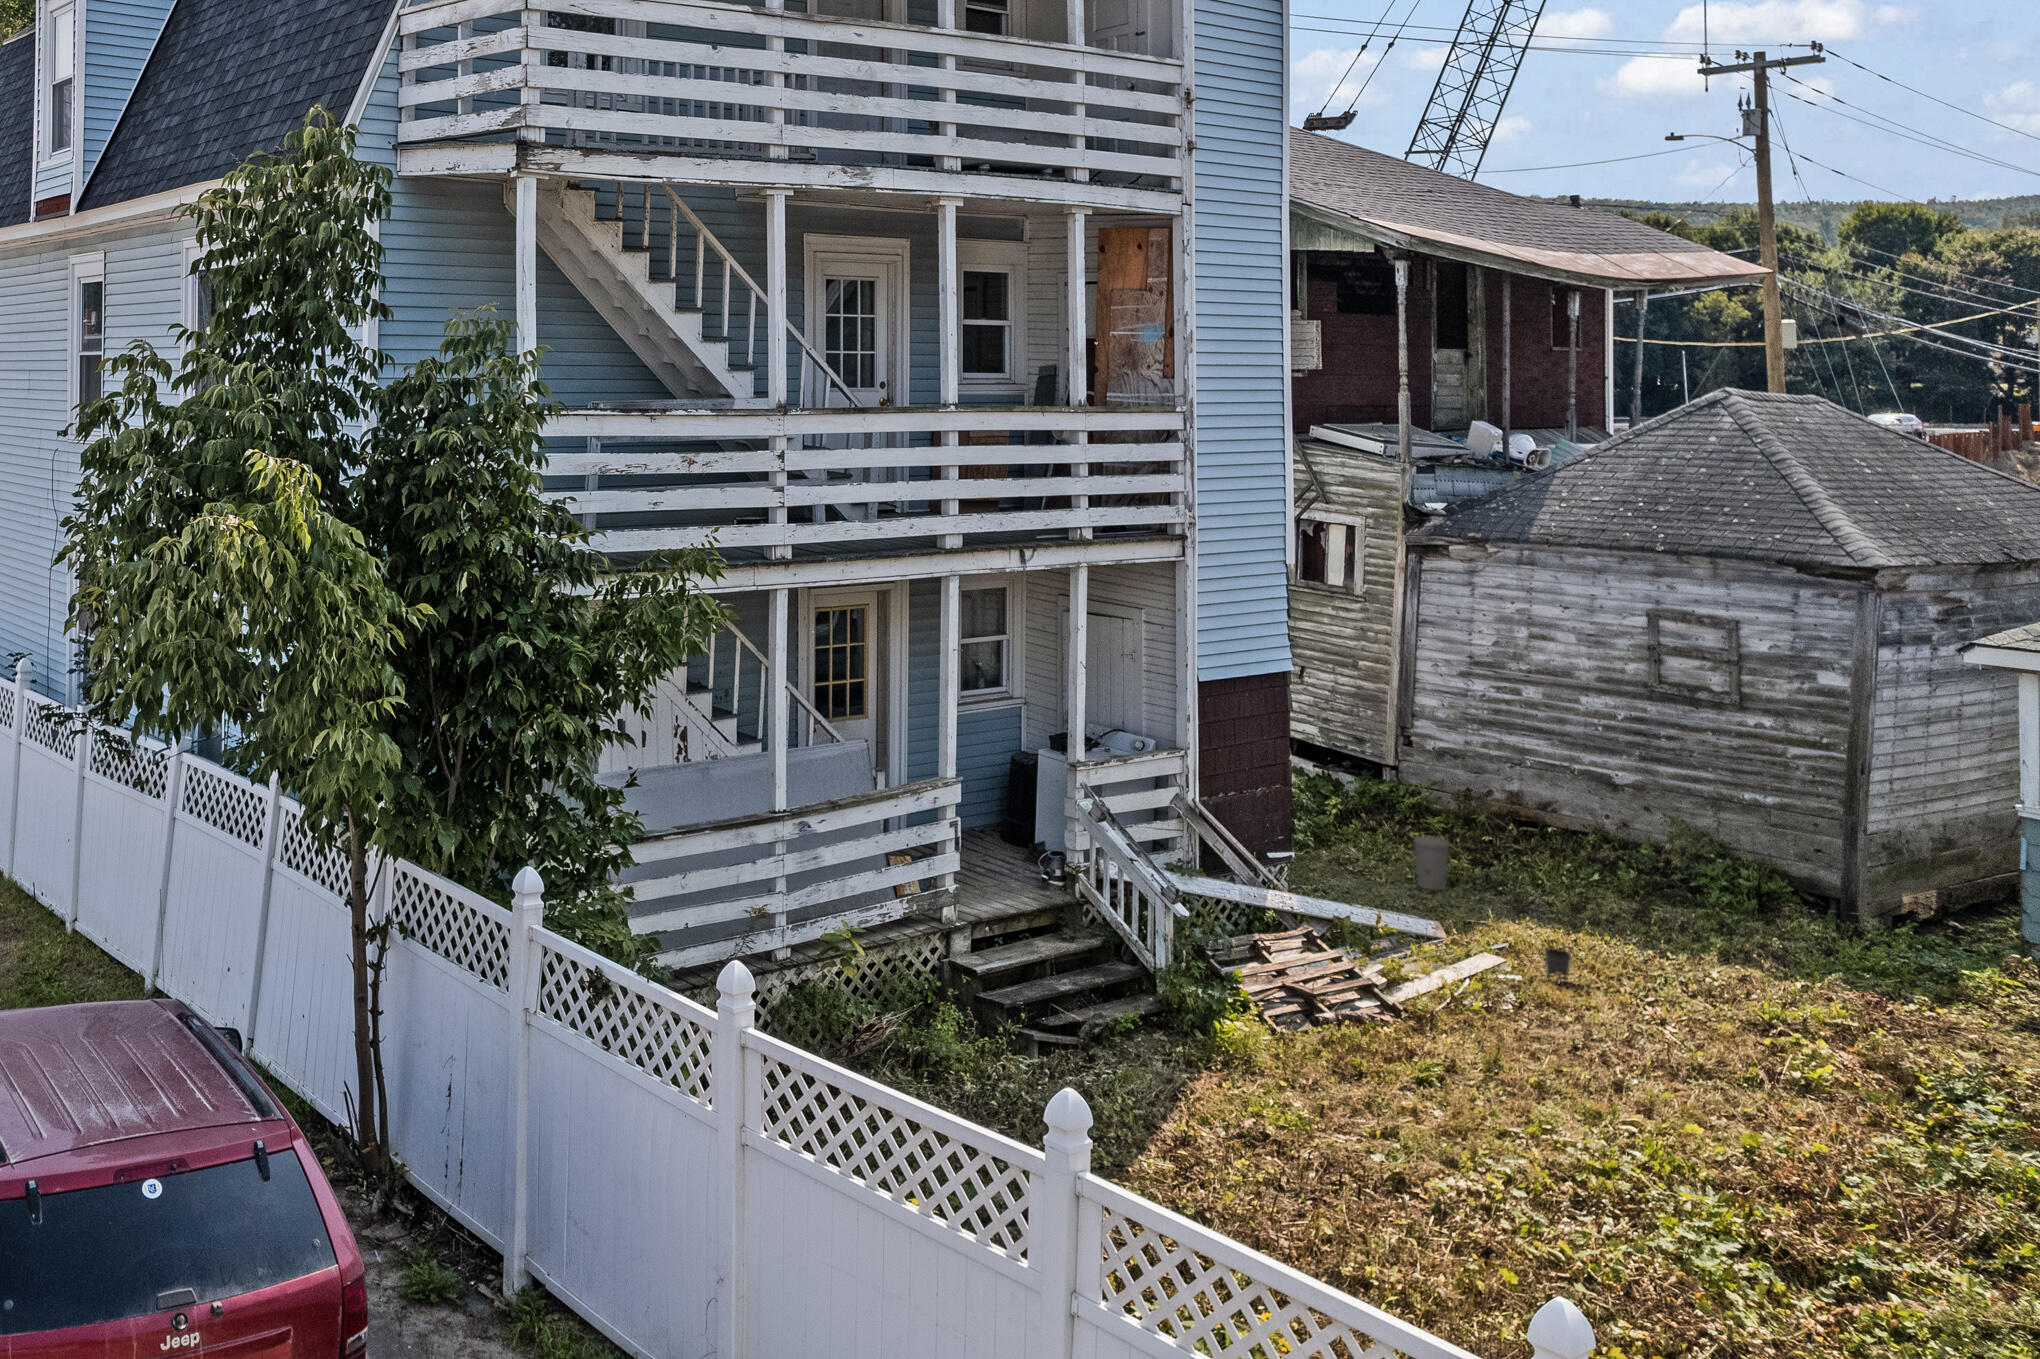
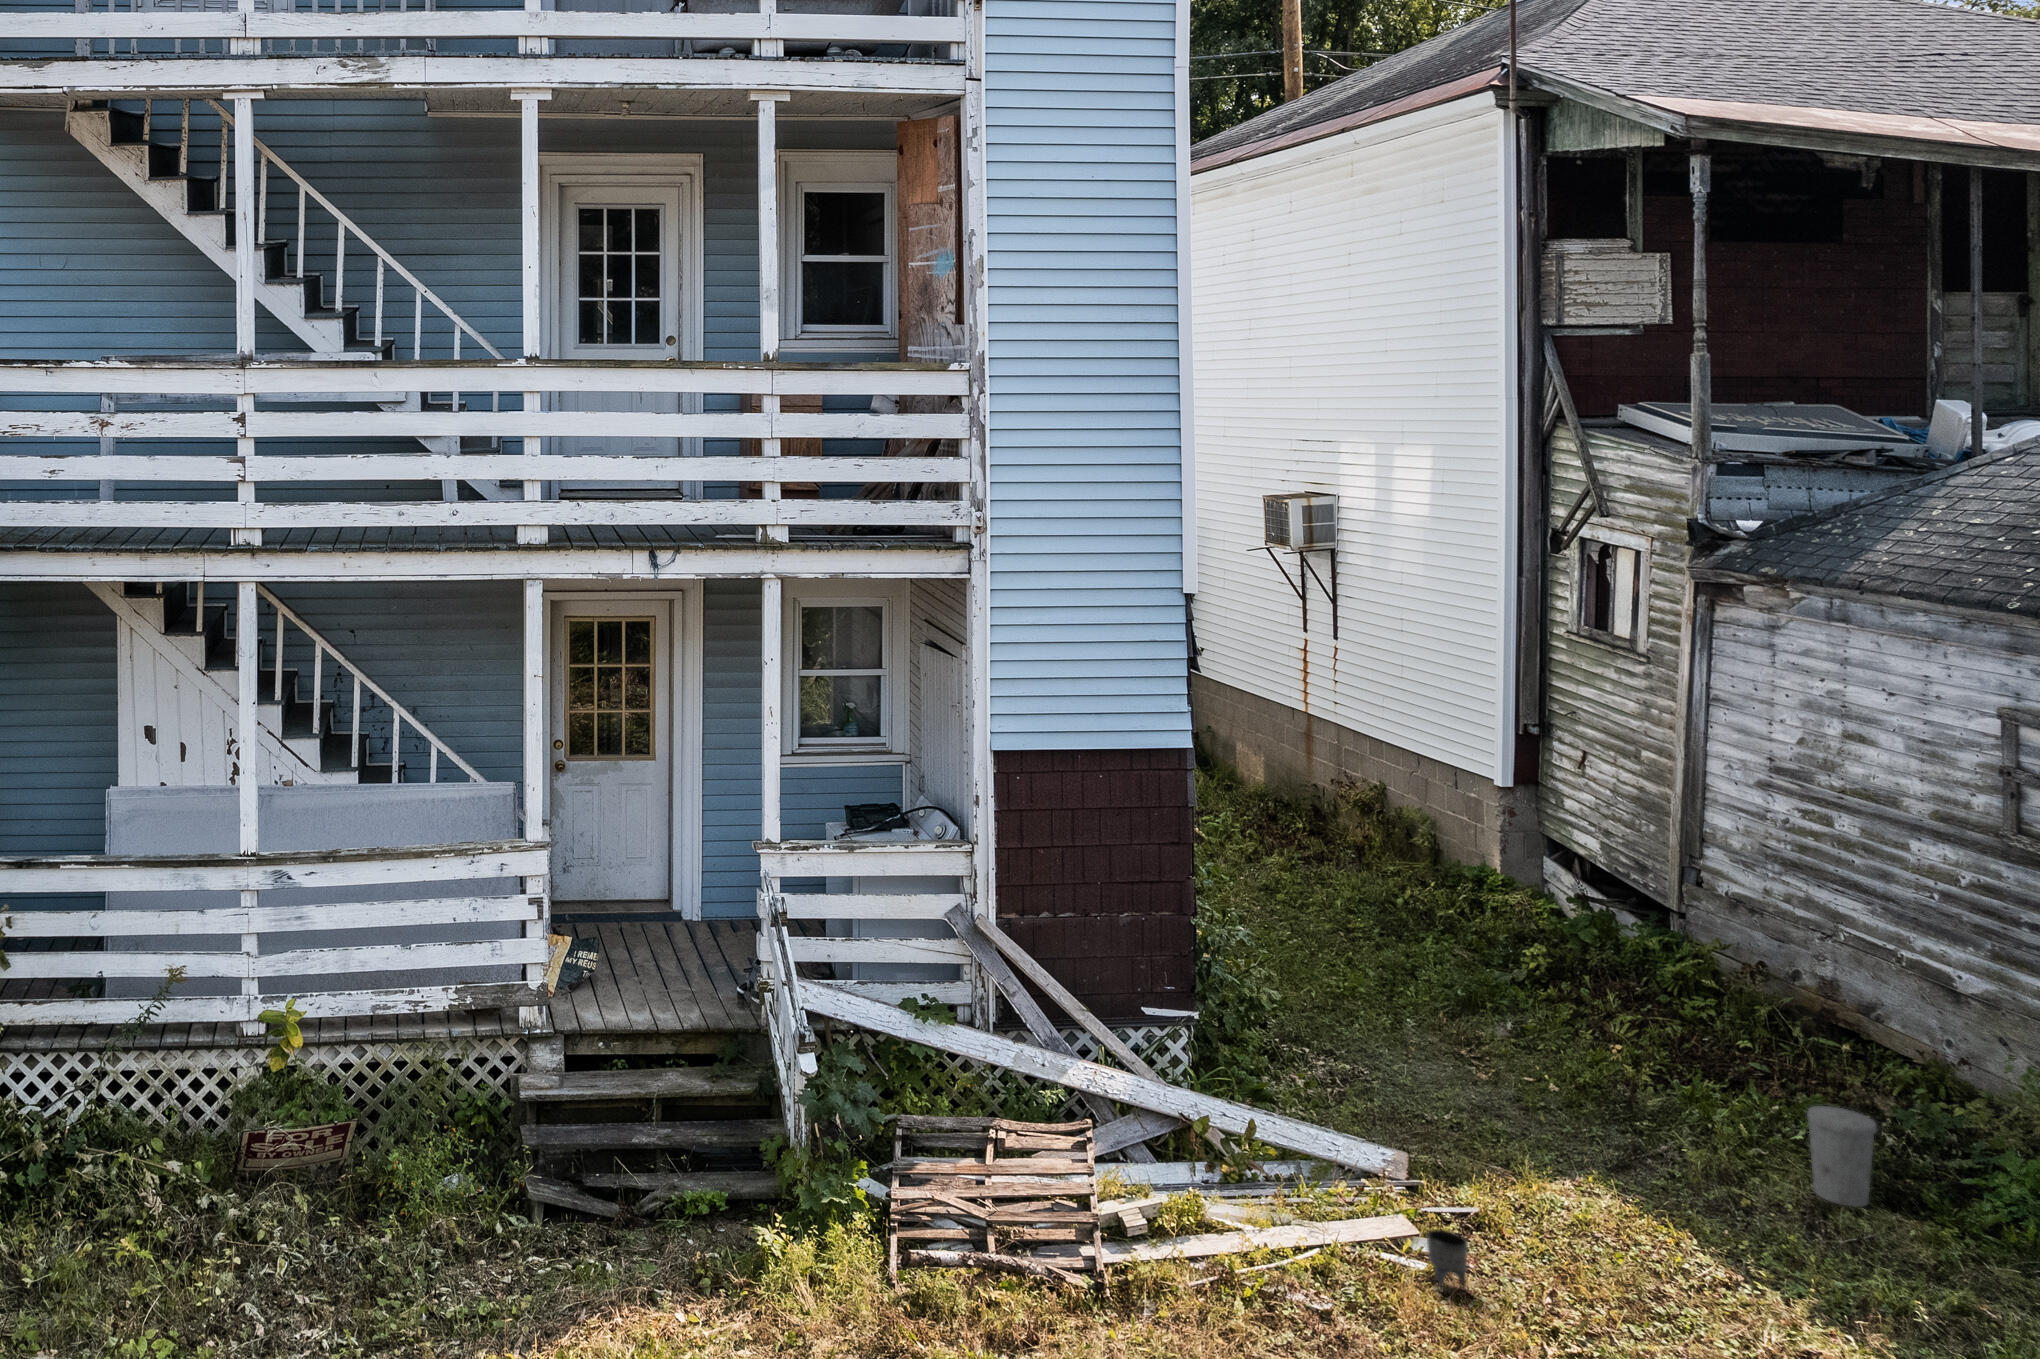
trash can: present [1414,837,1450,890] -> present [1807,1106,1877,1207]

